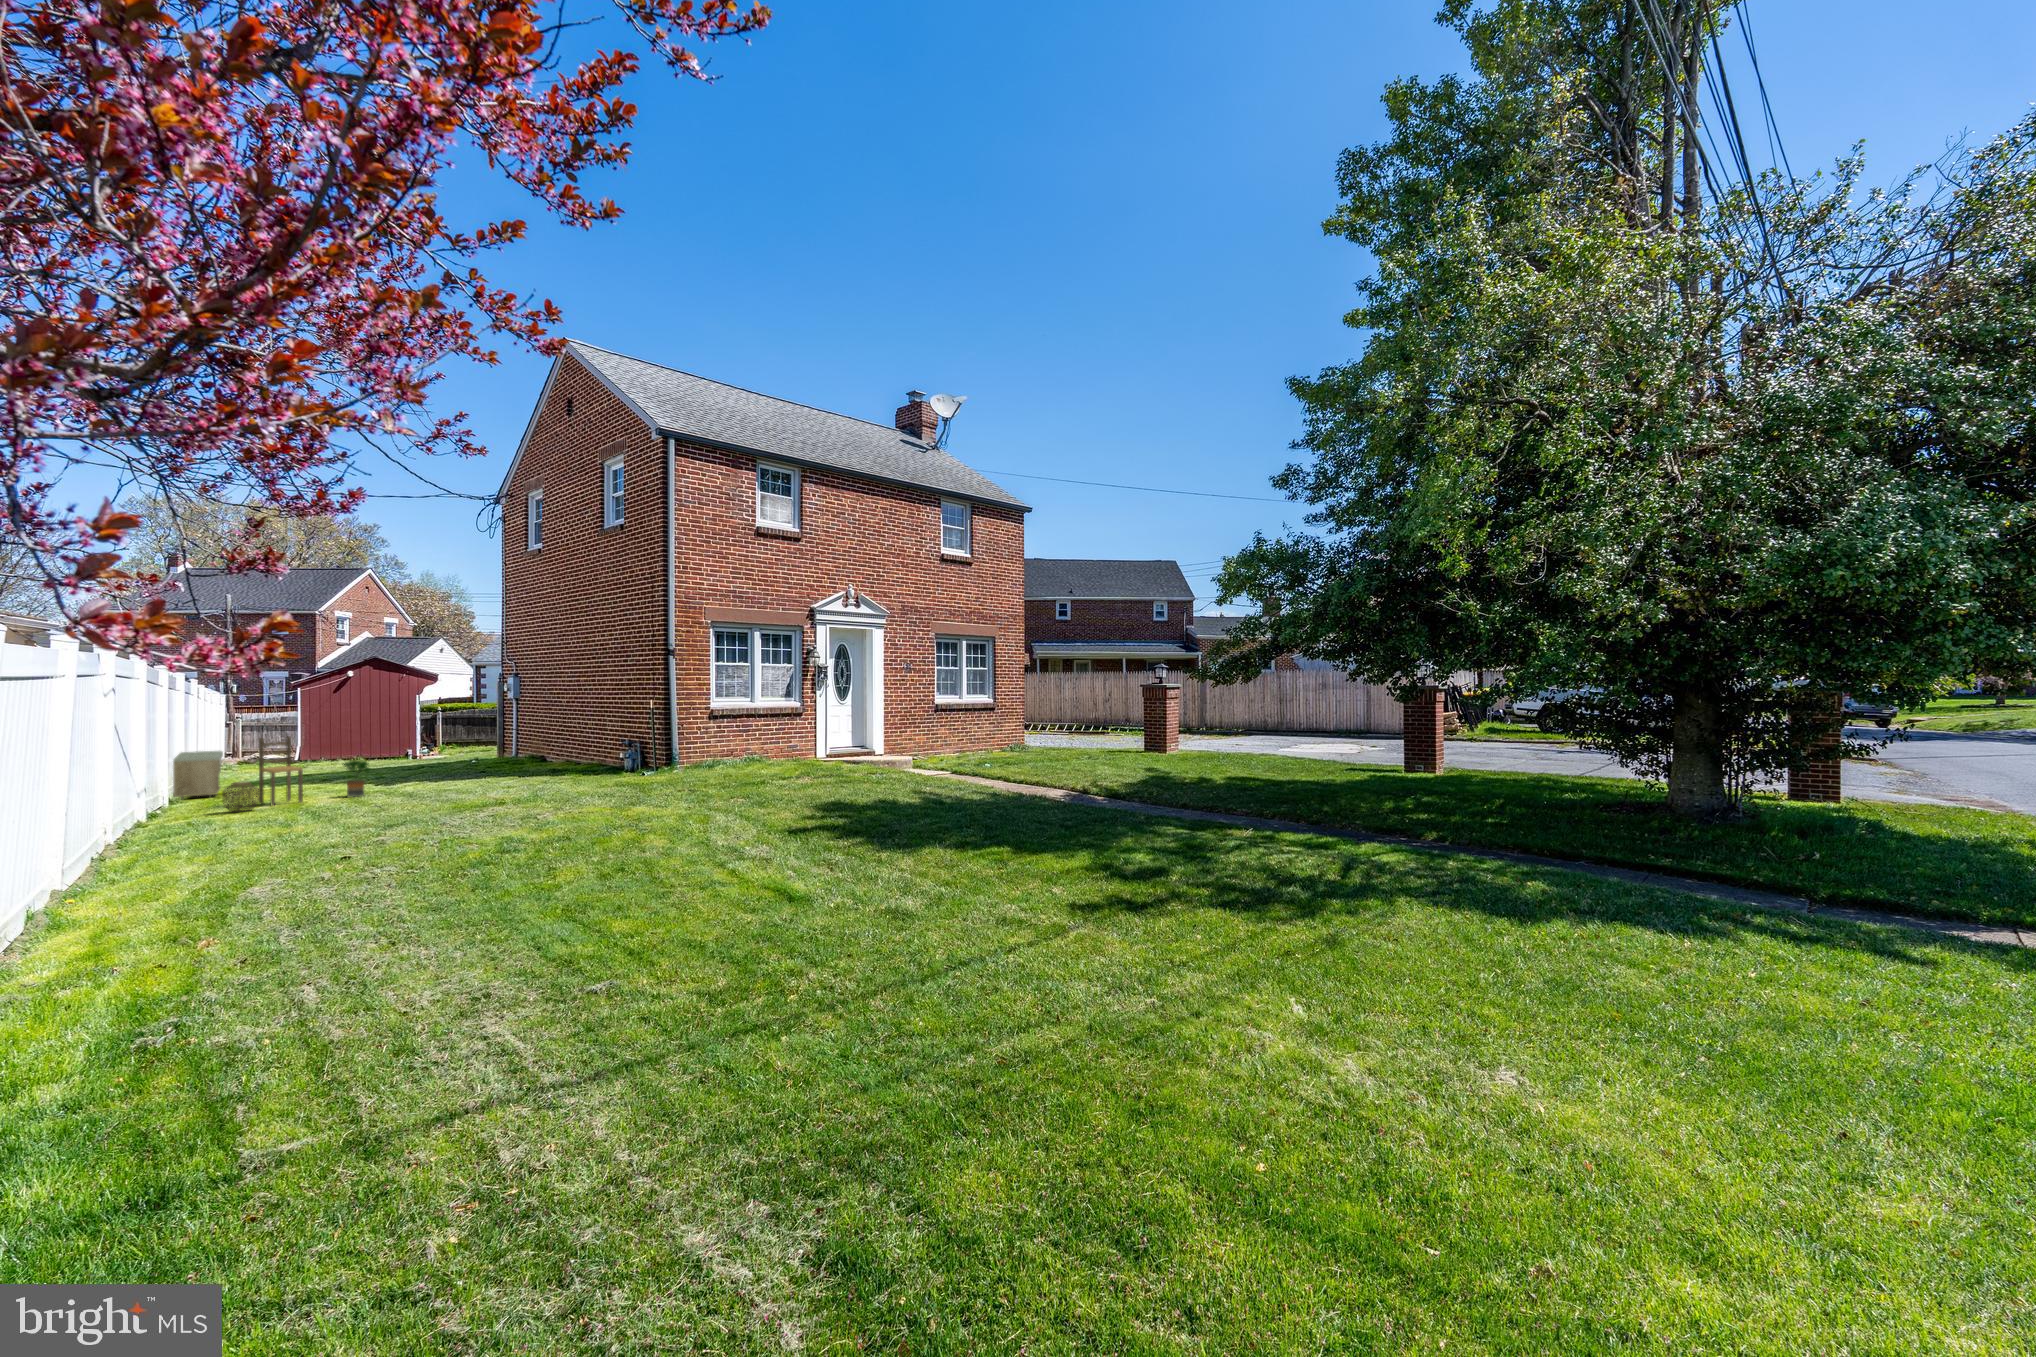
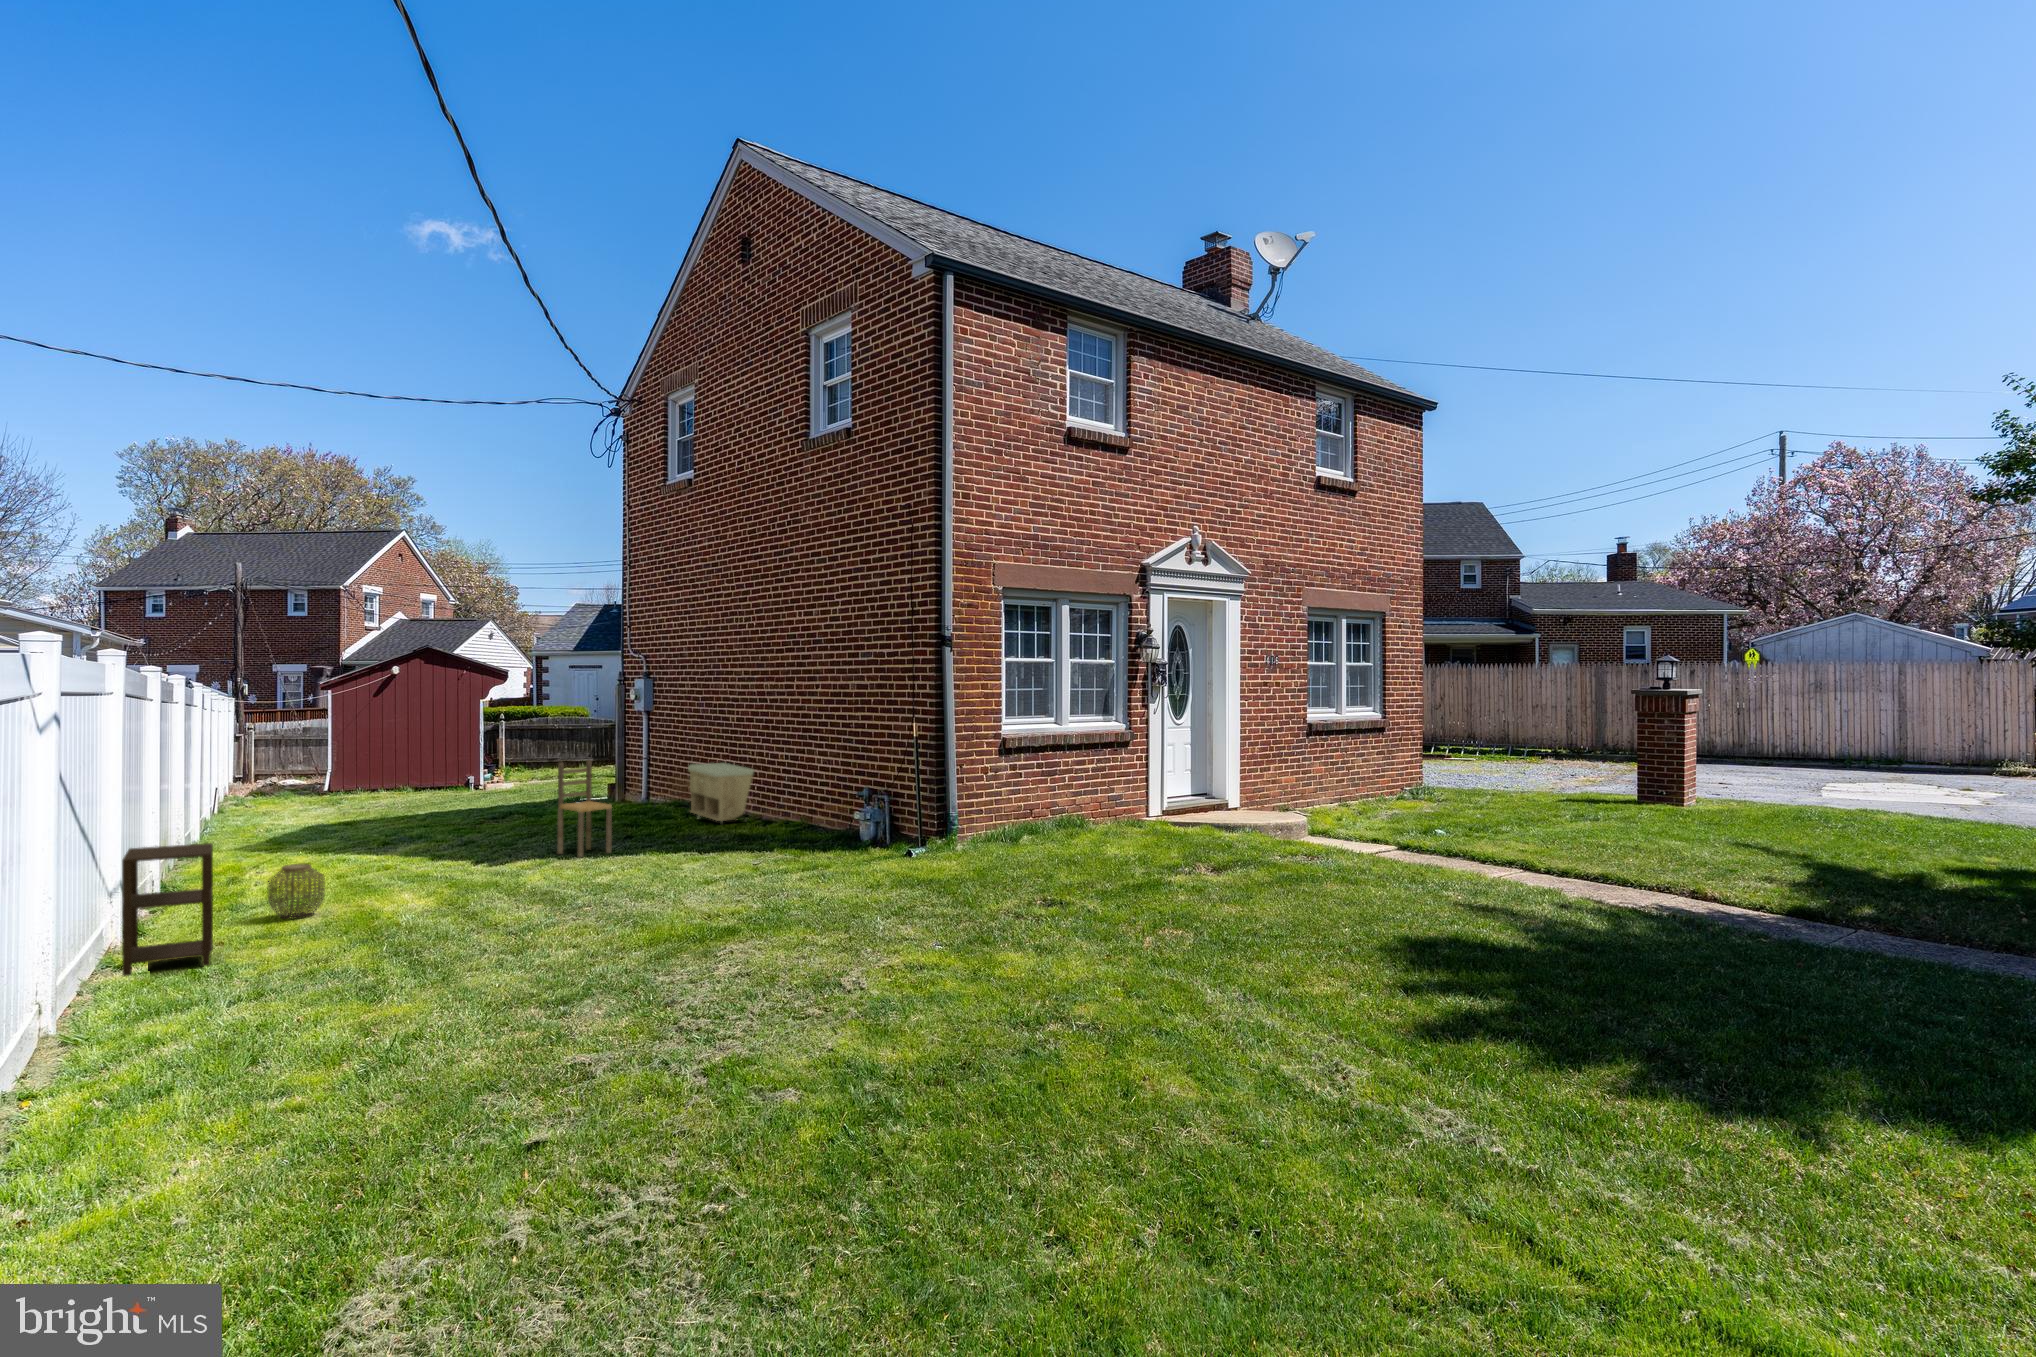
chair: present [259,736,303,806] -> present [557,760,612,857]
storage bench: present [173,751,223,799] -> present [688,763,754,823]
potted tree: present [342,760,370,797] -> none [442,820,490,885]
side table: none [128,764,184,834] -> present [122,843,213,976]

